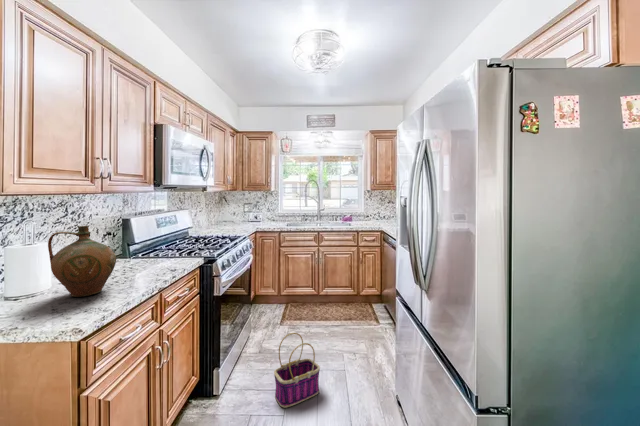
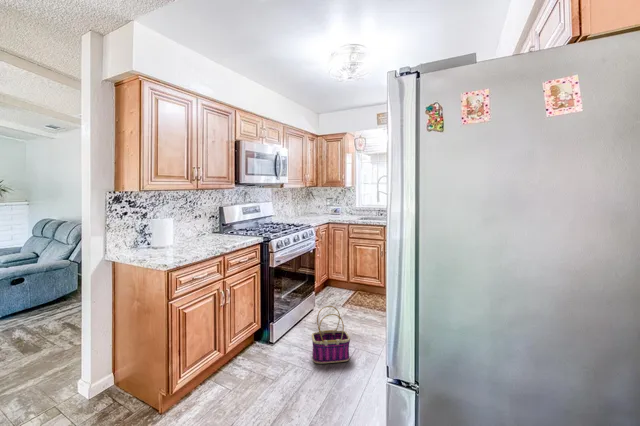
ceramic jug: present [48,226,116,297] -> none [165,209,199,251]

